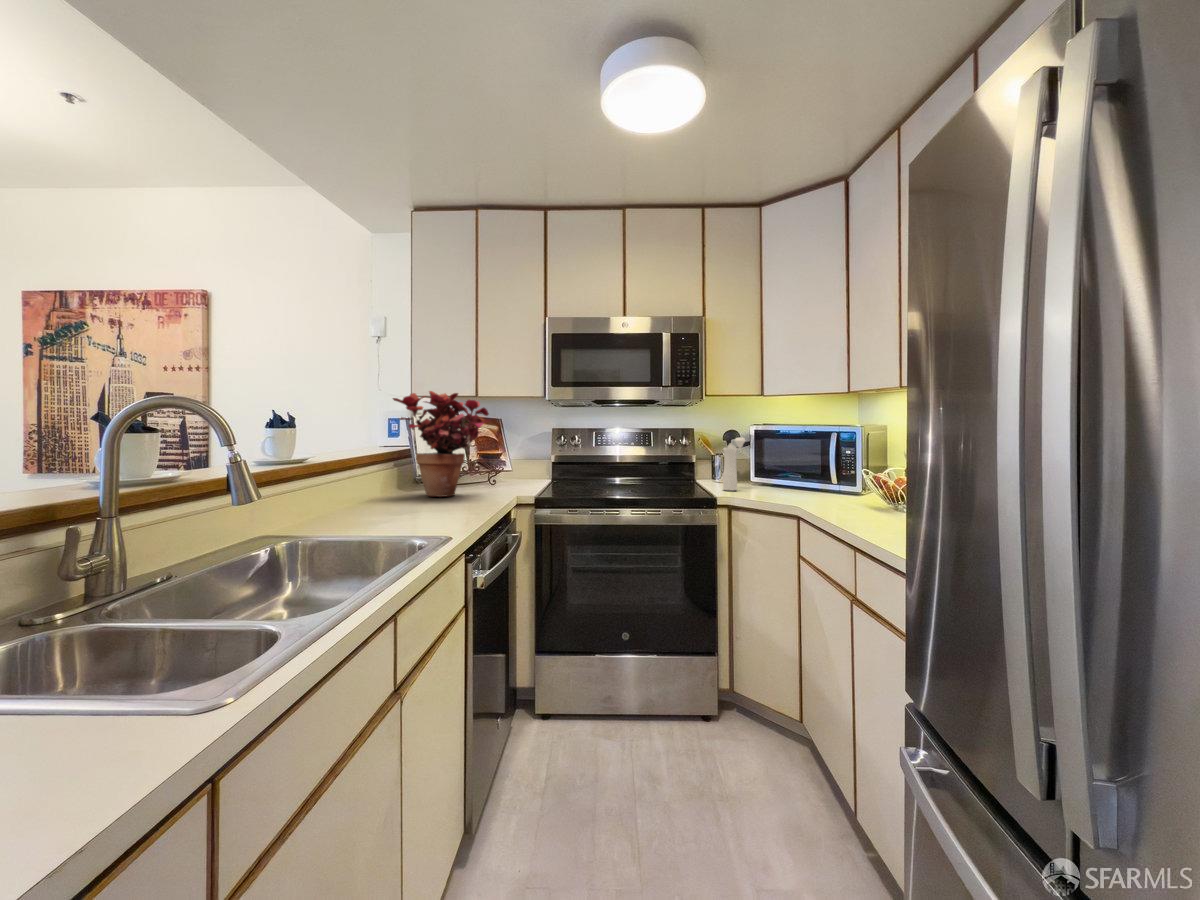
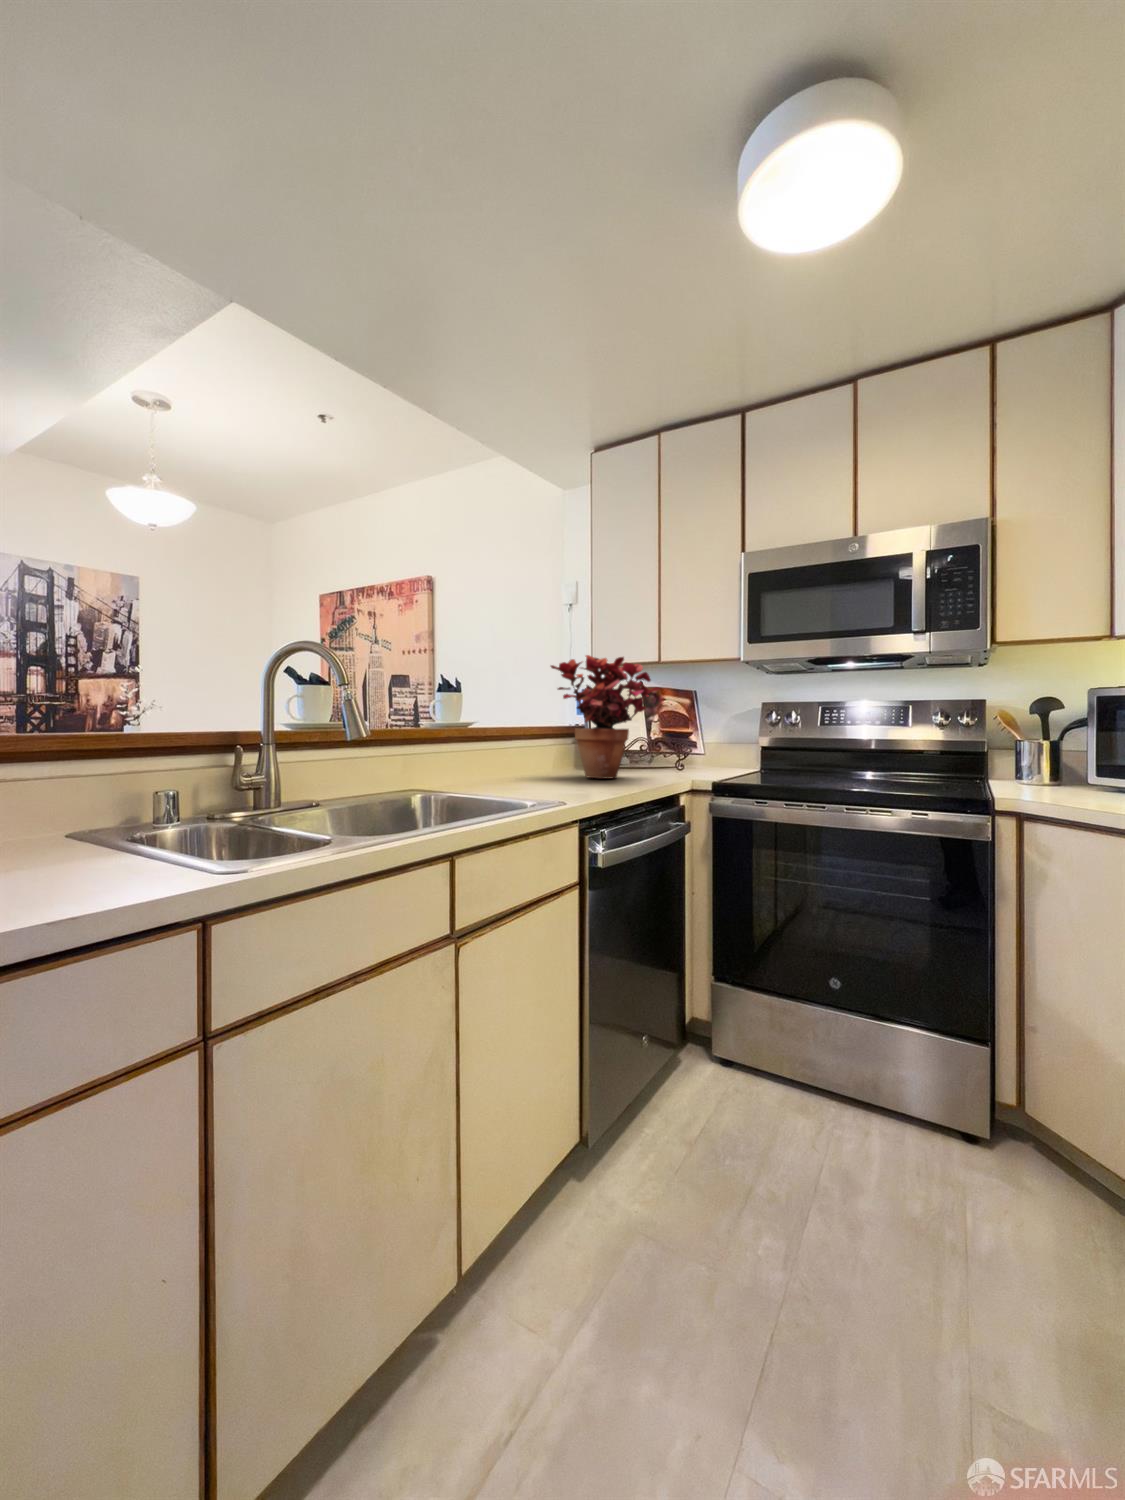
pepper mill: present [723,438,745,490] -> none [1017,707,1070,792]

